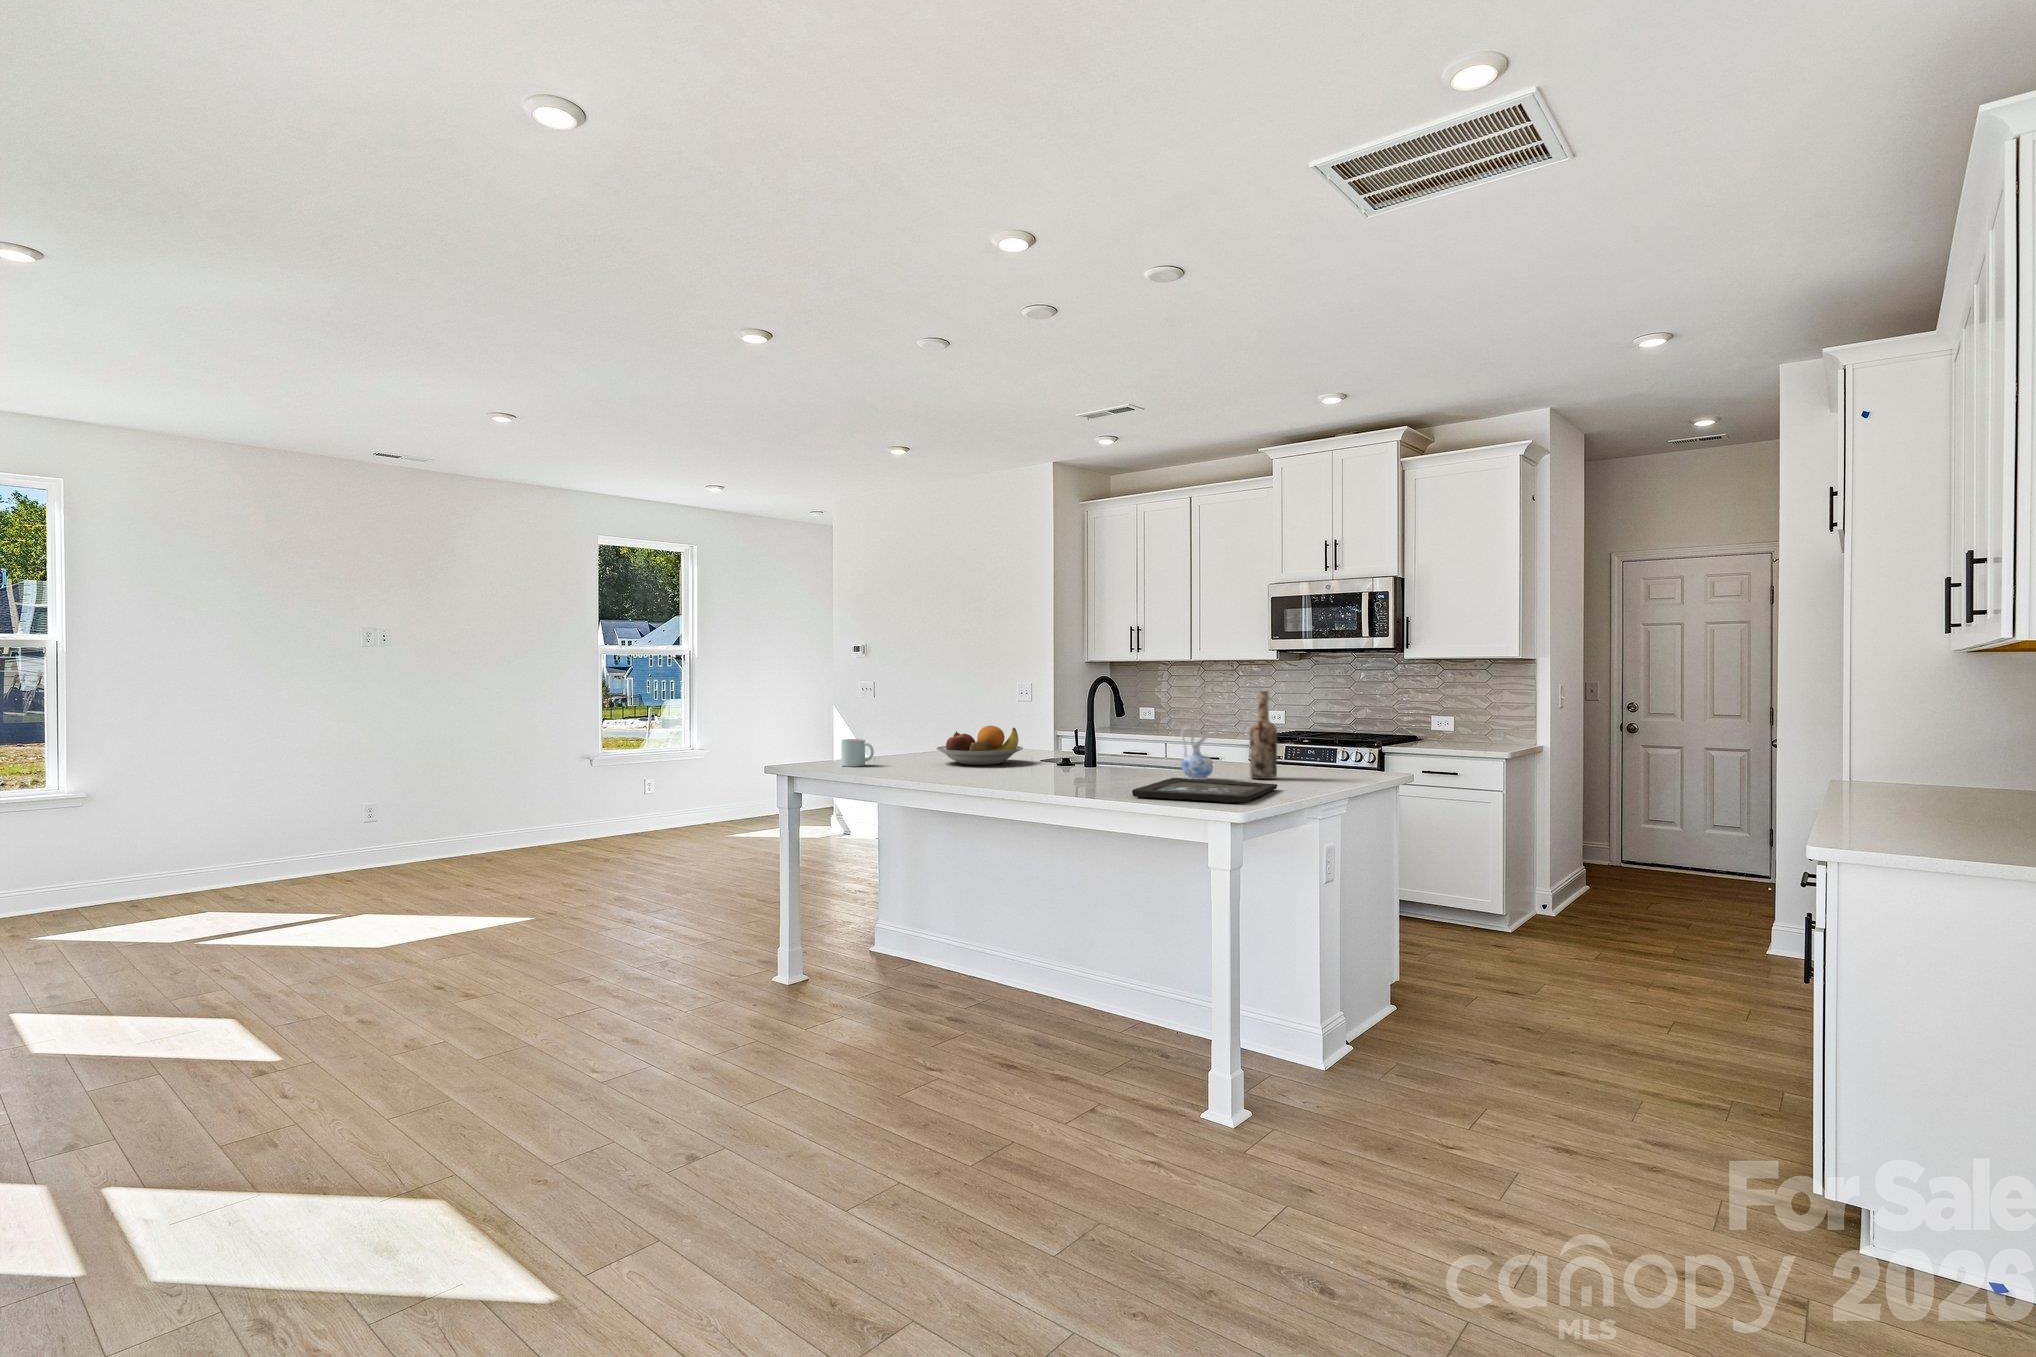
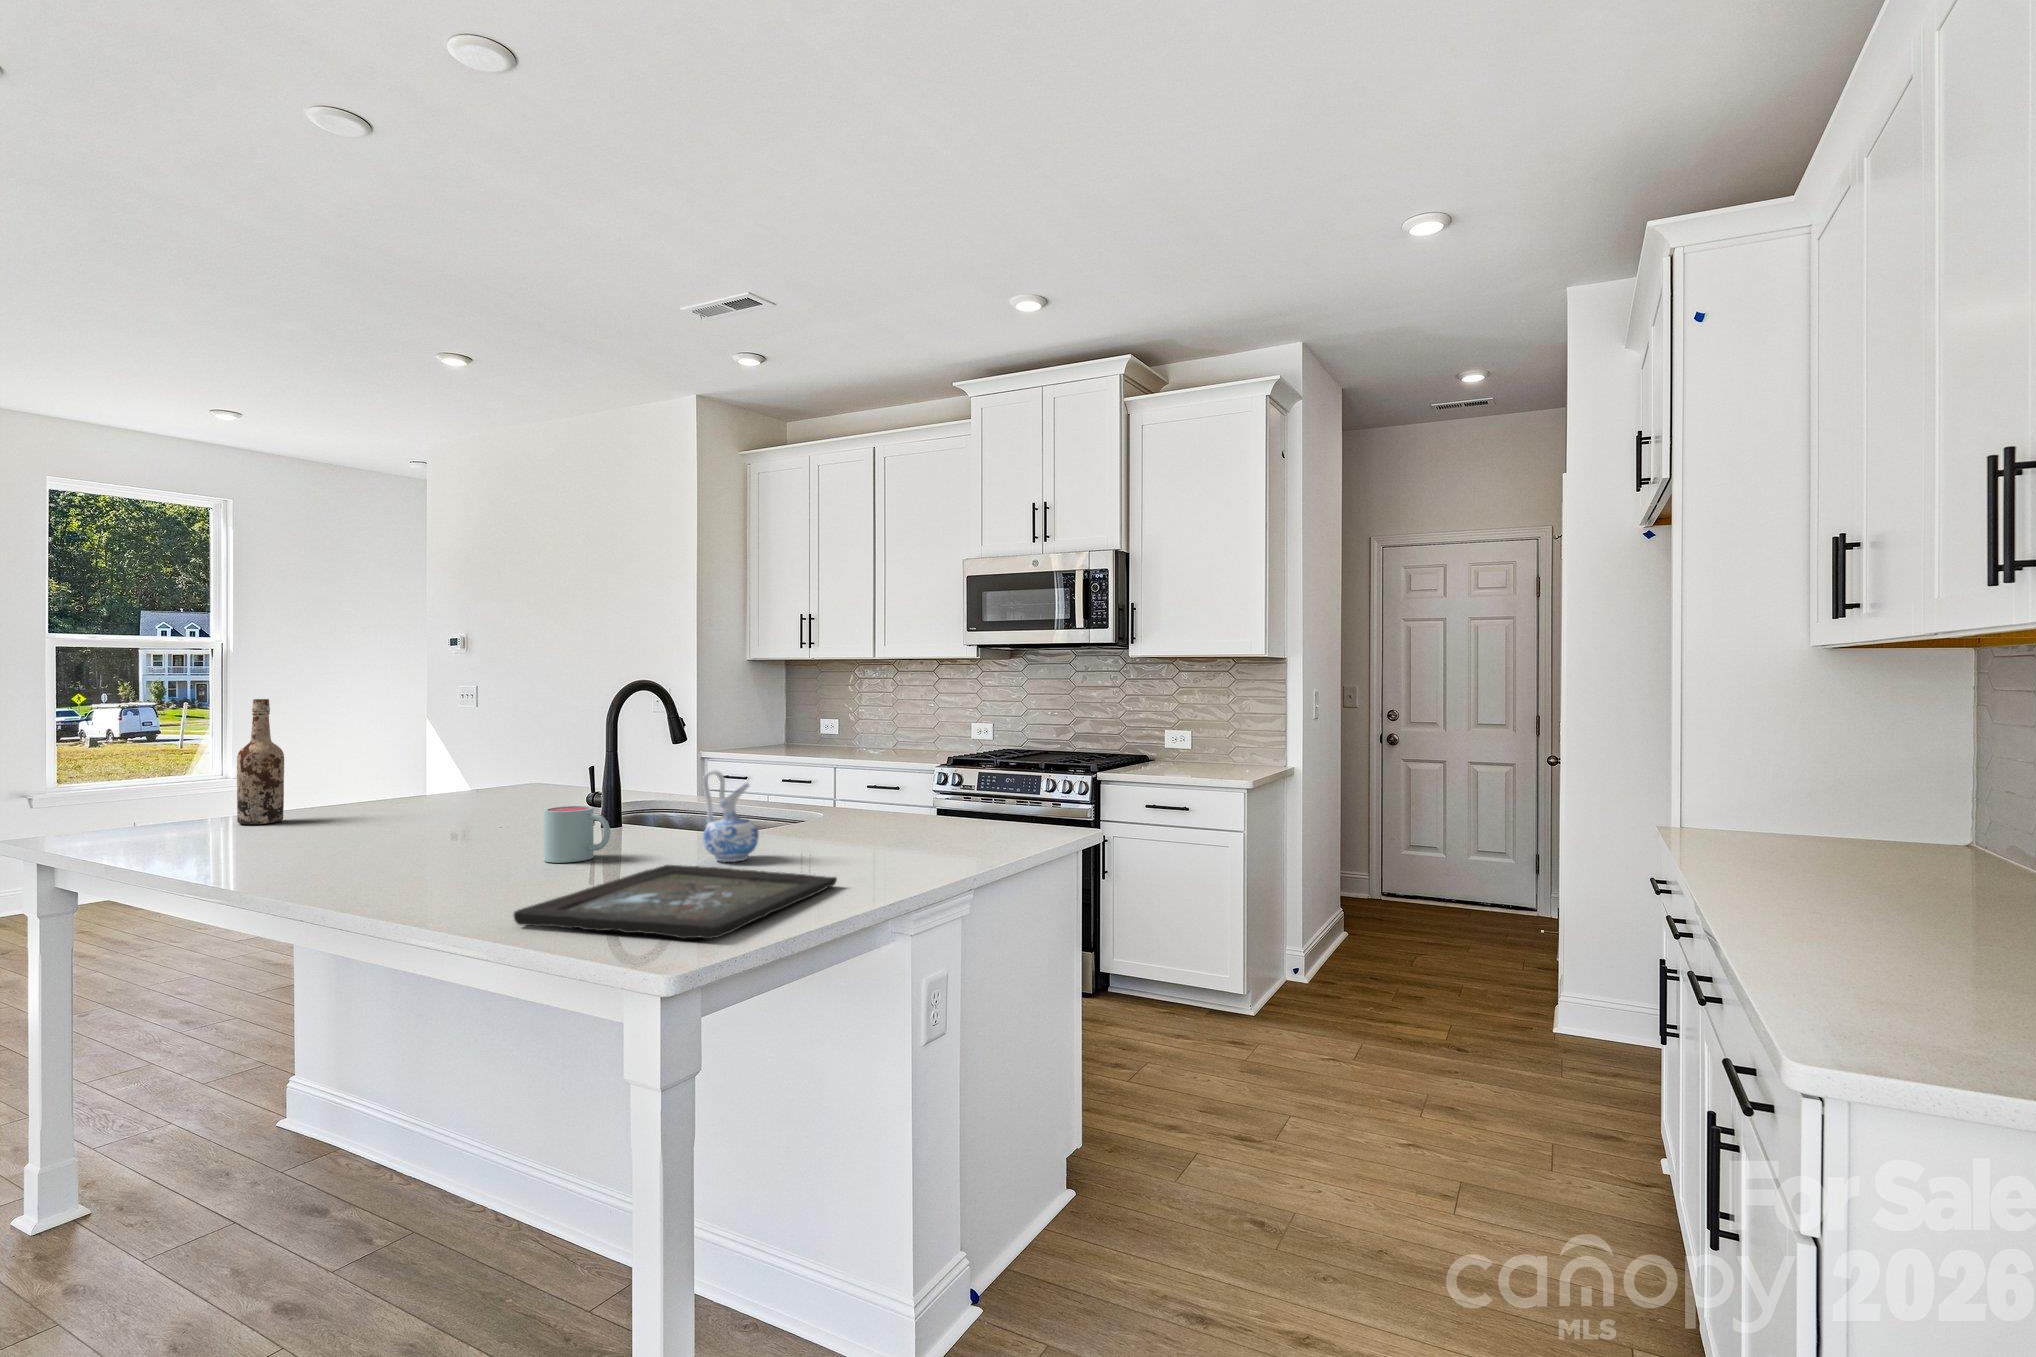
wine bottle: present [1250,691,1277,779] -> present [237,699,284,824]
fruit bowl: present [936,726,1023,765] -> none [332,764,500,831]
mug: present [841,739,874,766] -> present [544,806,610,863]

